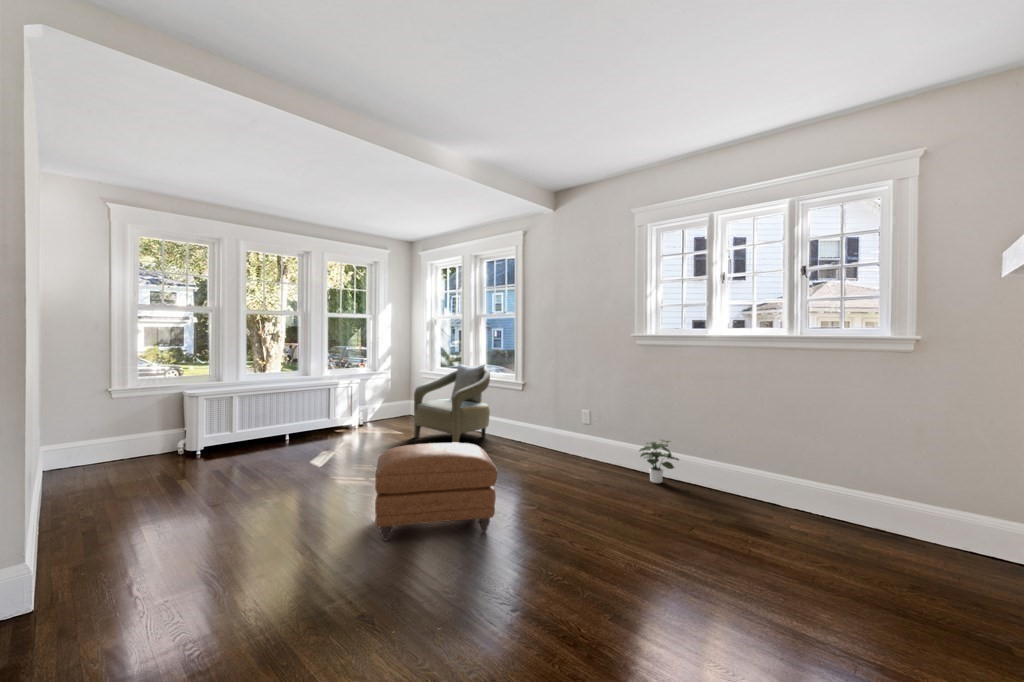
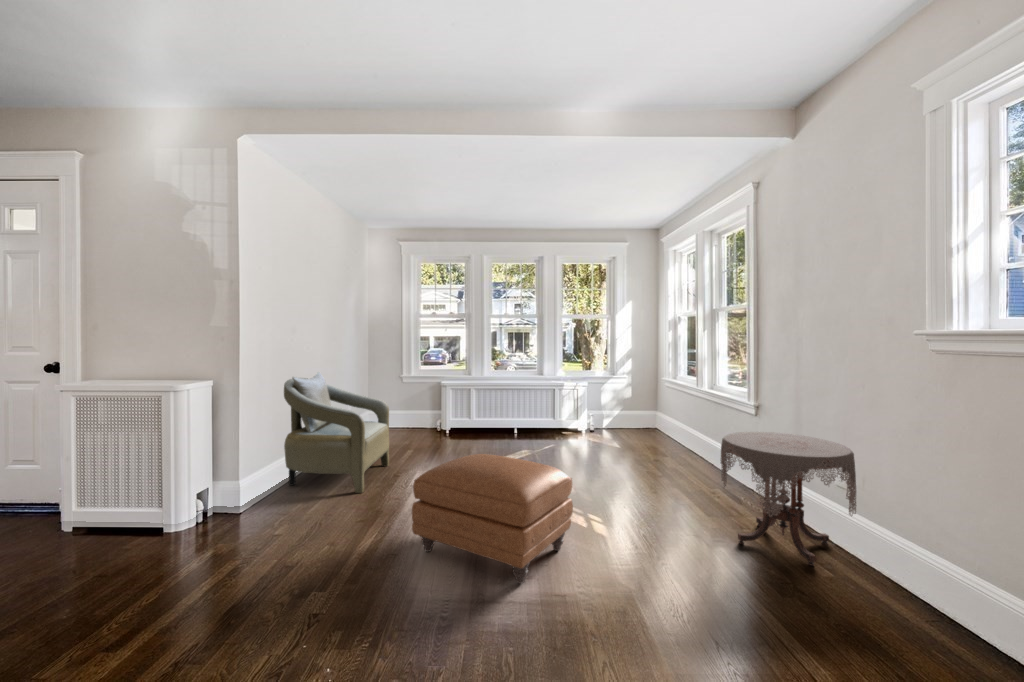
armchair: present [414,363,490,443] -> present [284,372,389,493]
side table: none [539,401,611,474] -> present [721,432,856,566]
potted plant: present [640,440,680,483] -> none [888,534,1002,629]

